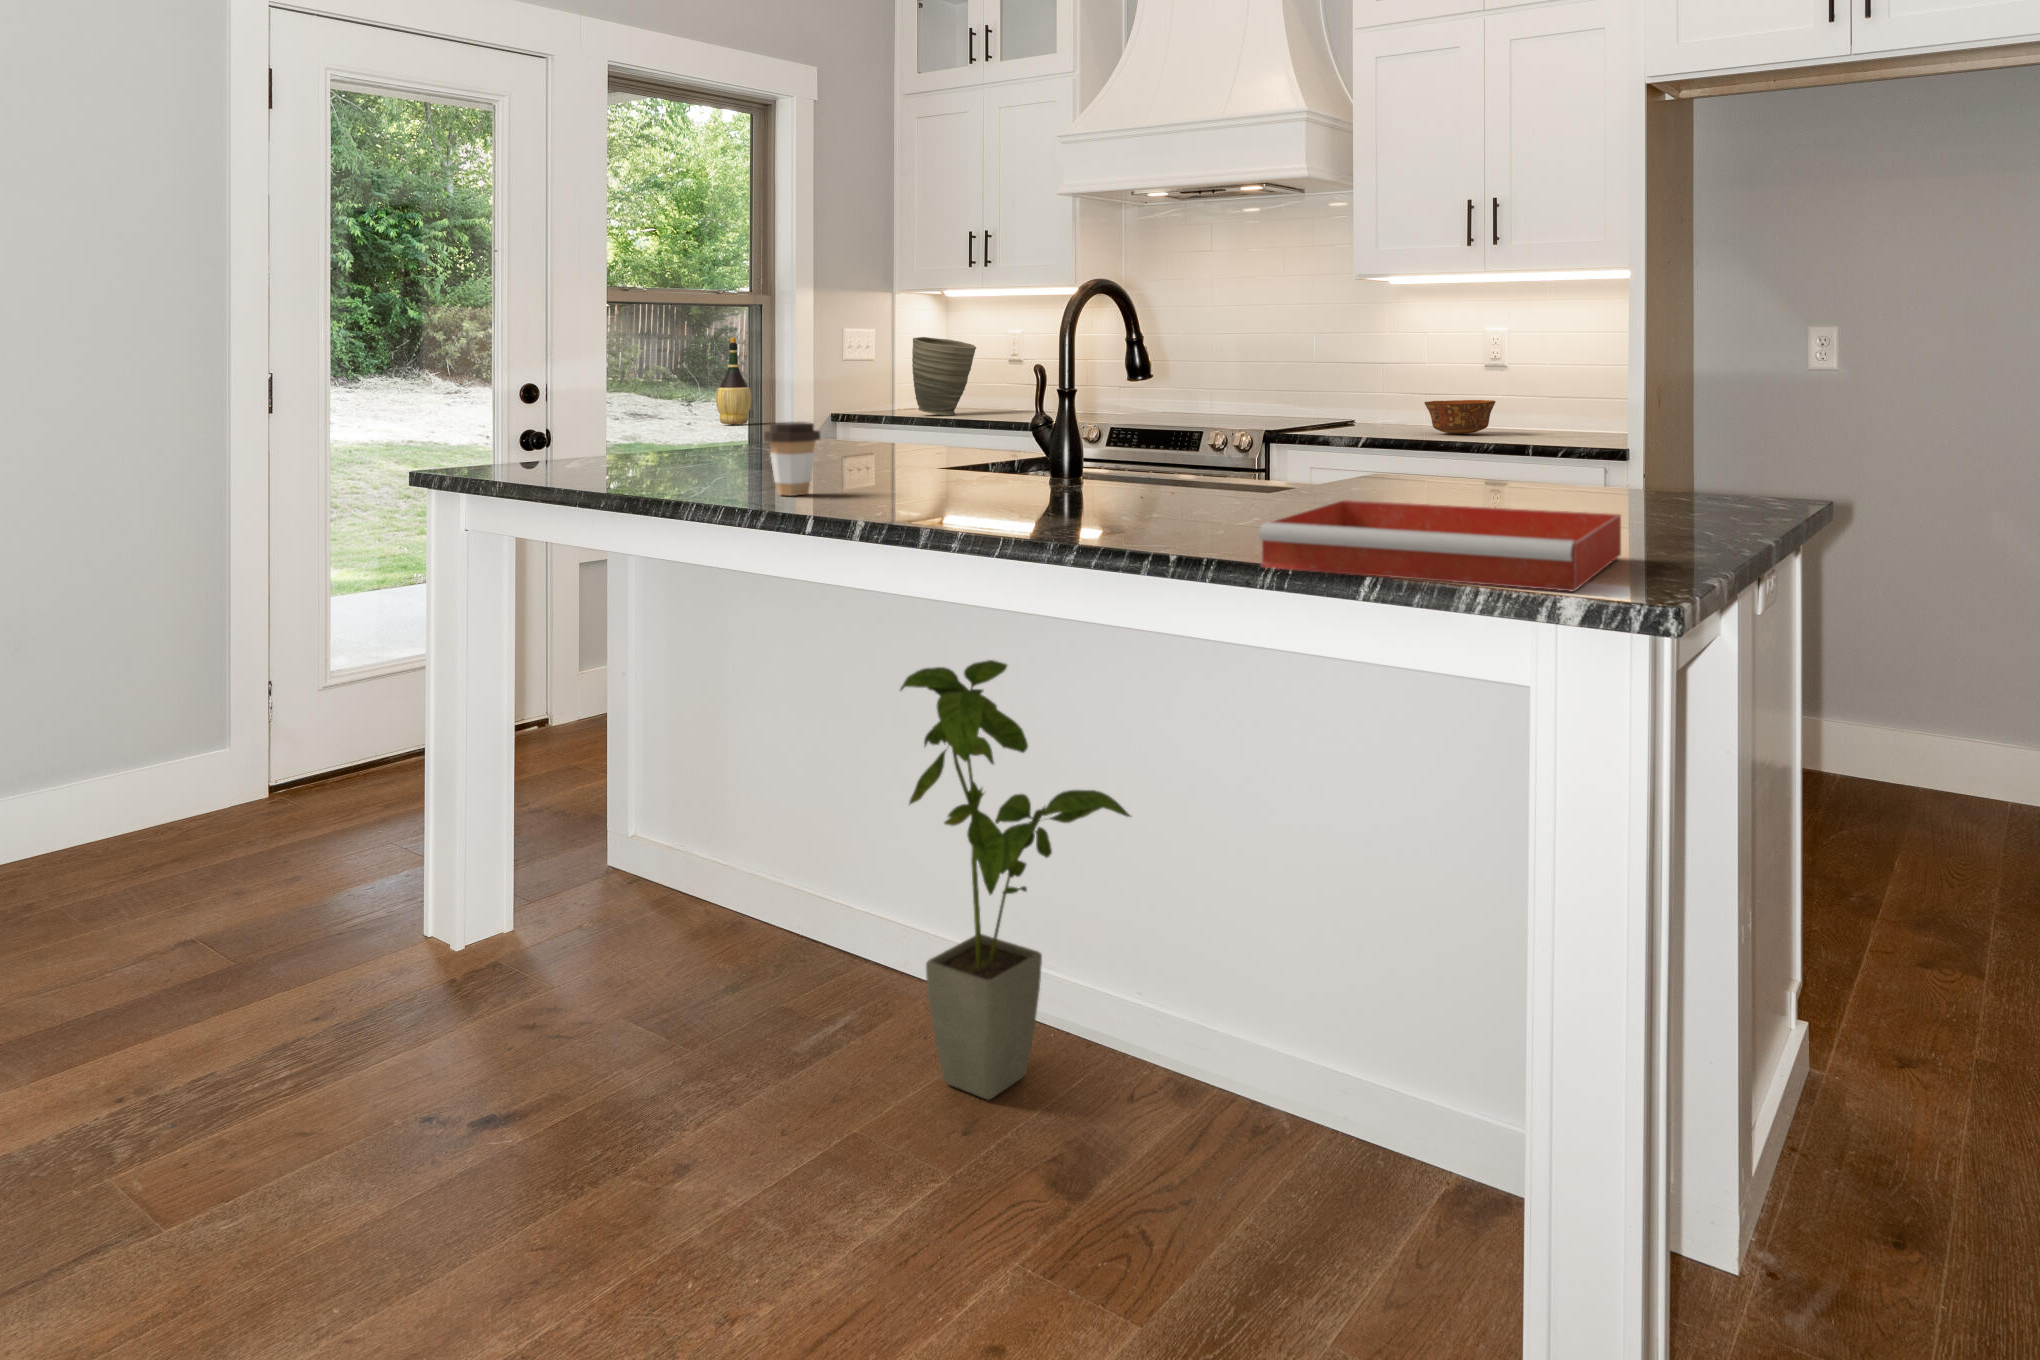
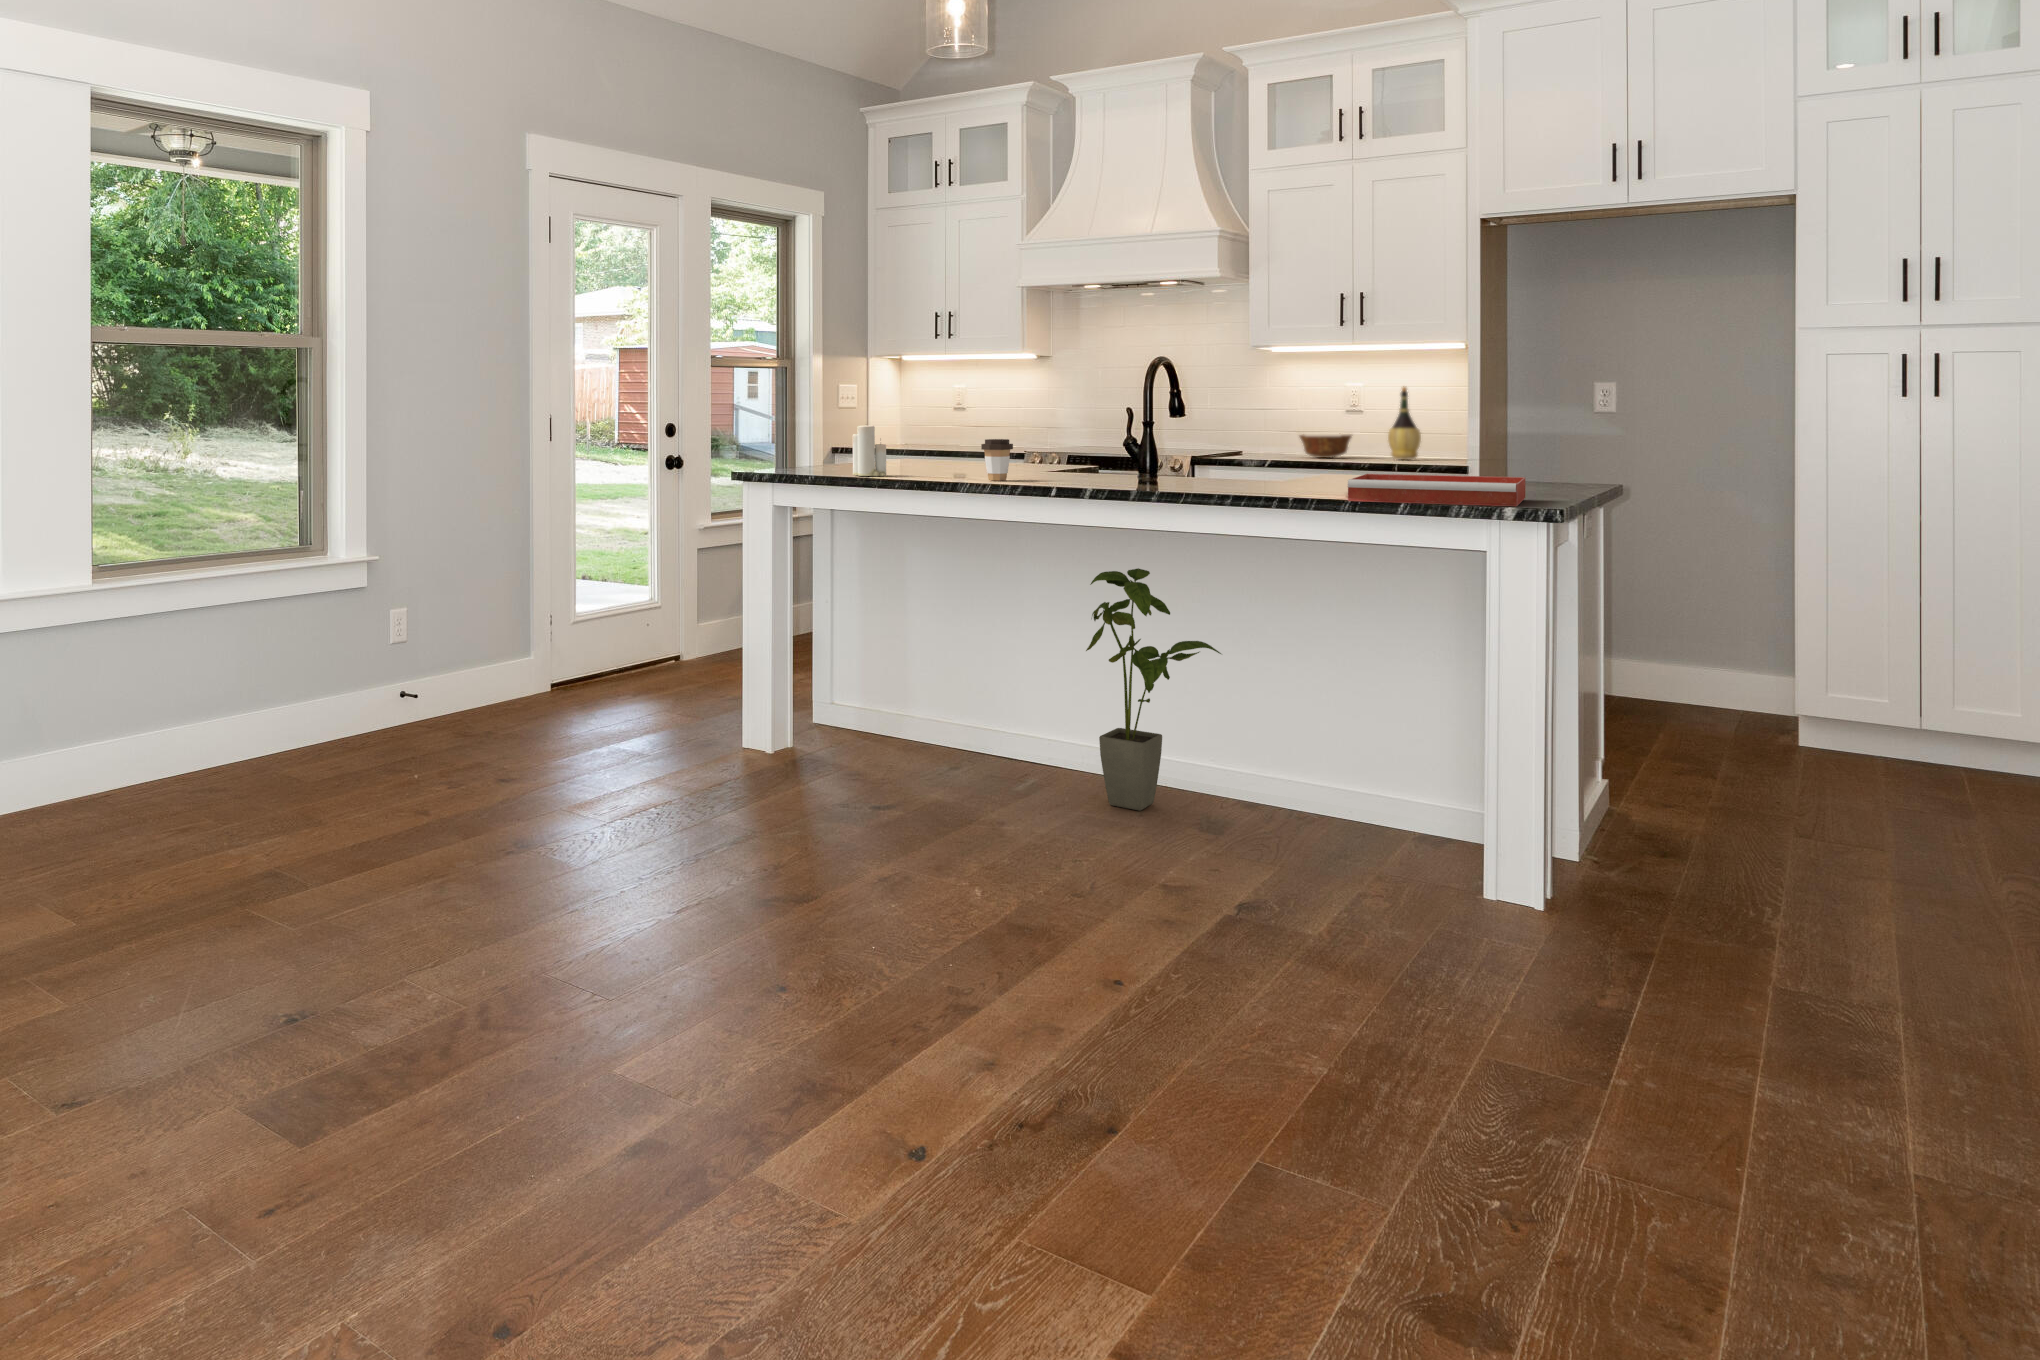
wine bottle: present [716,337,752,425] -> present [1388,386,1421,460]
vase: present [912,337,976,415] -> none [882,389,930,448]
candle: none [617,386,667,481] -> present [853,425,886,476]

